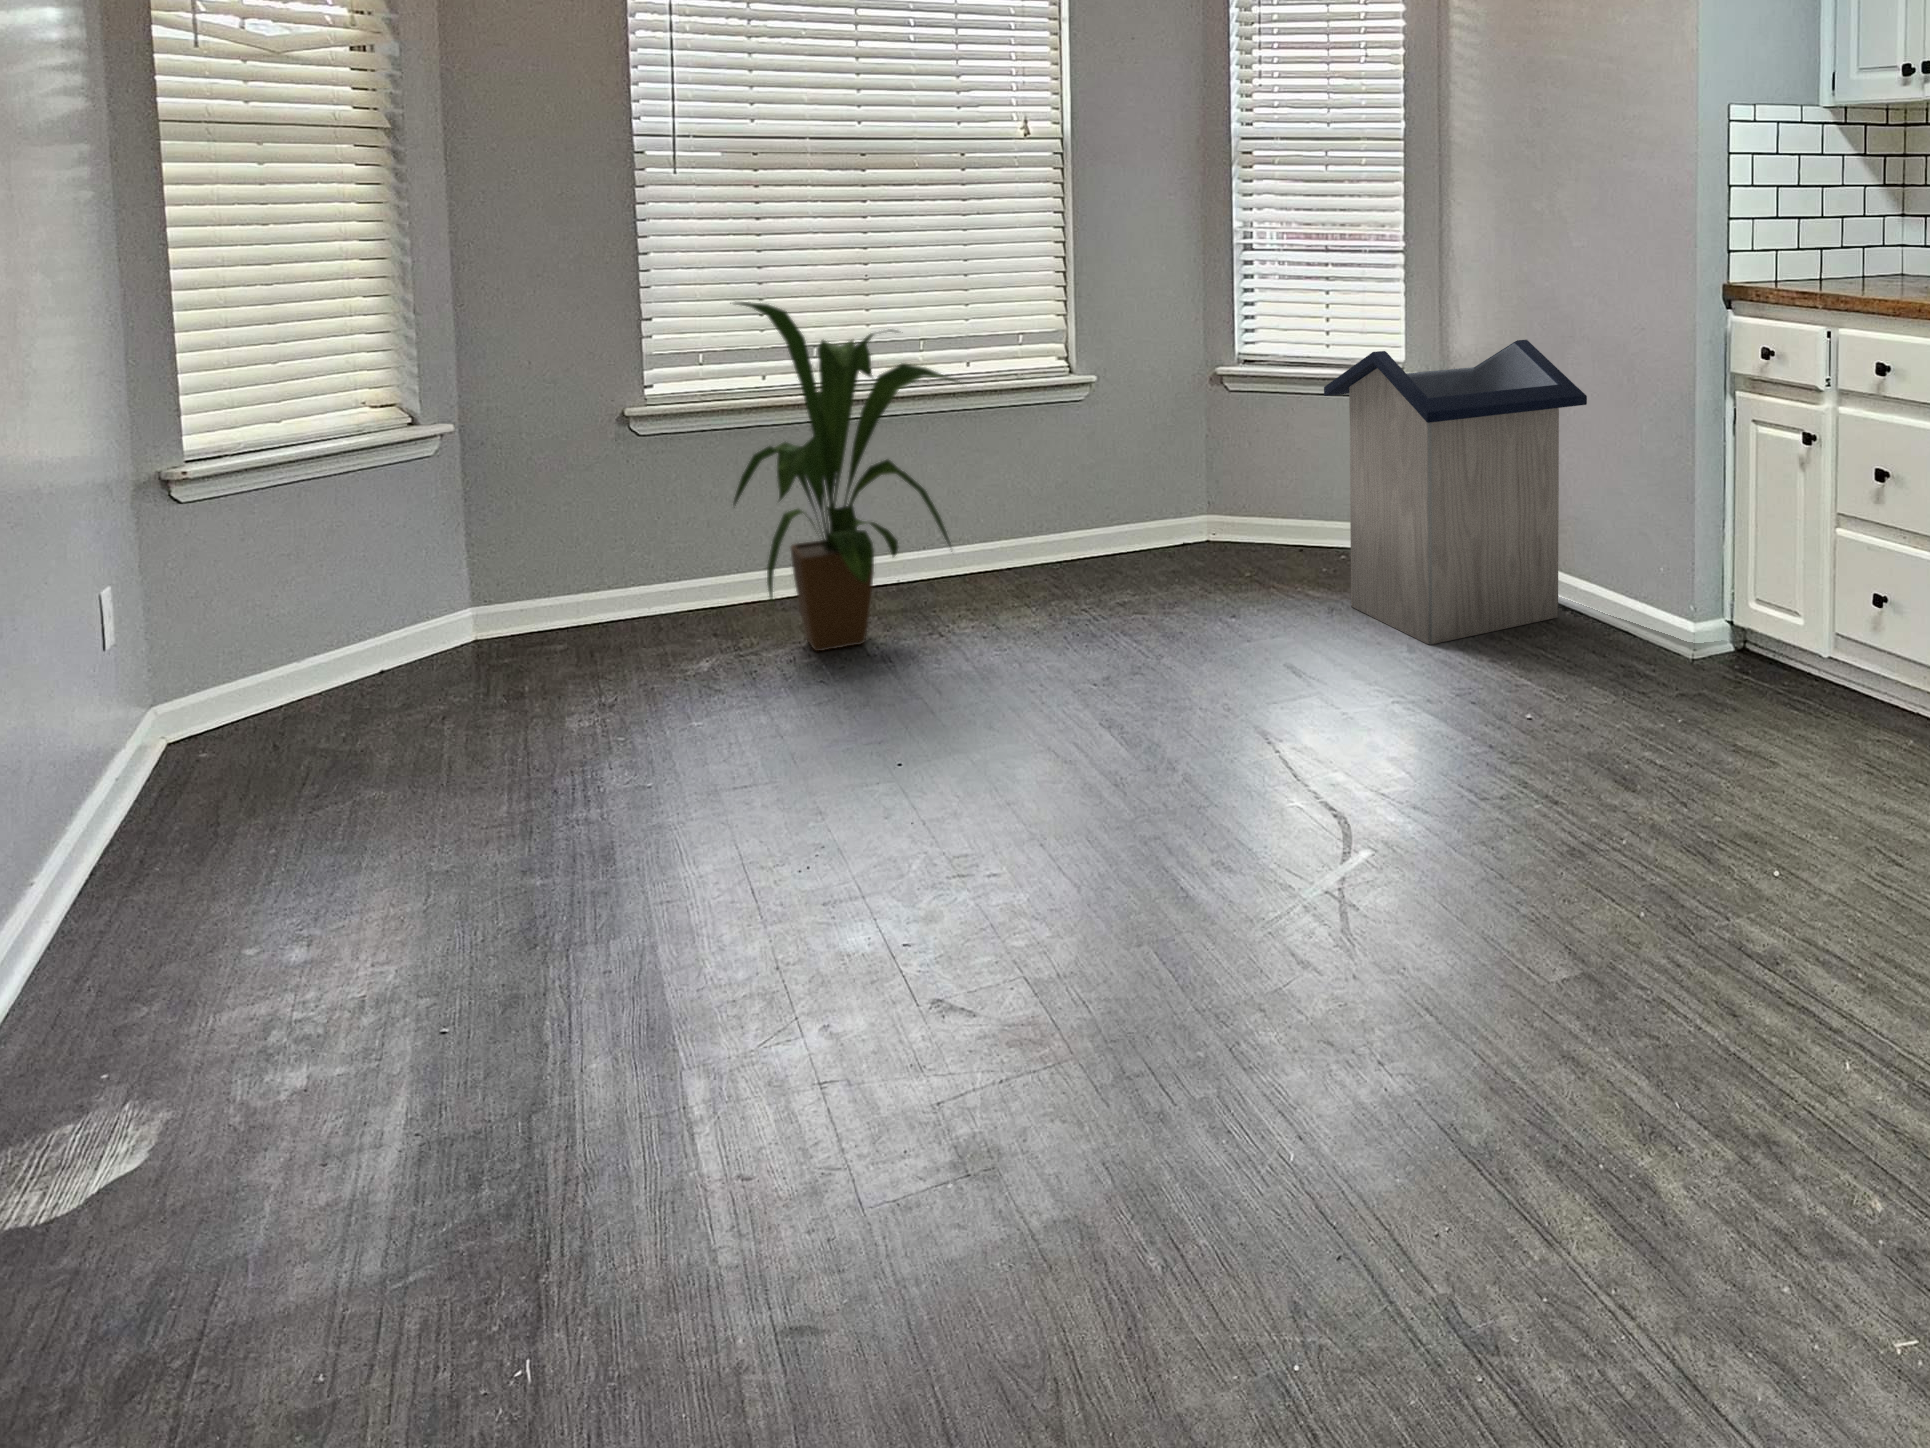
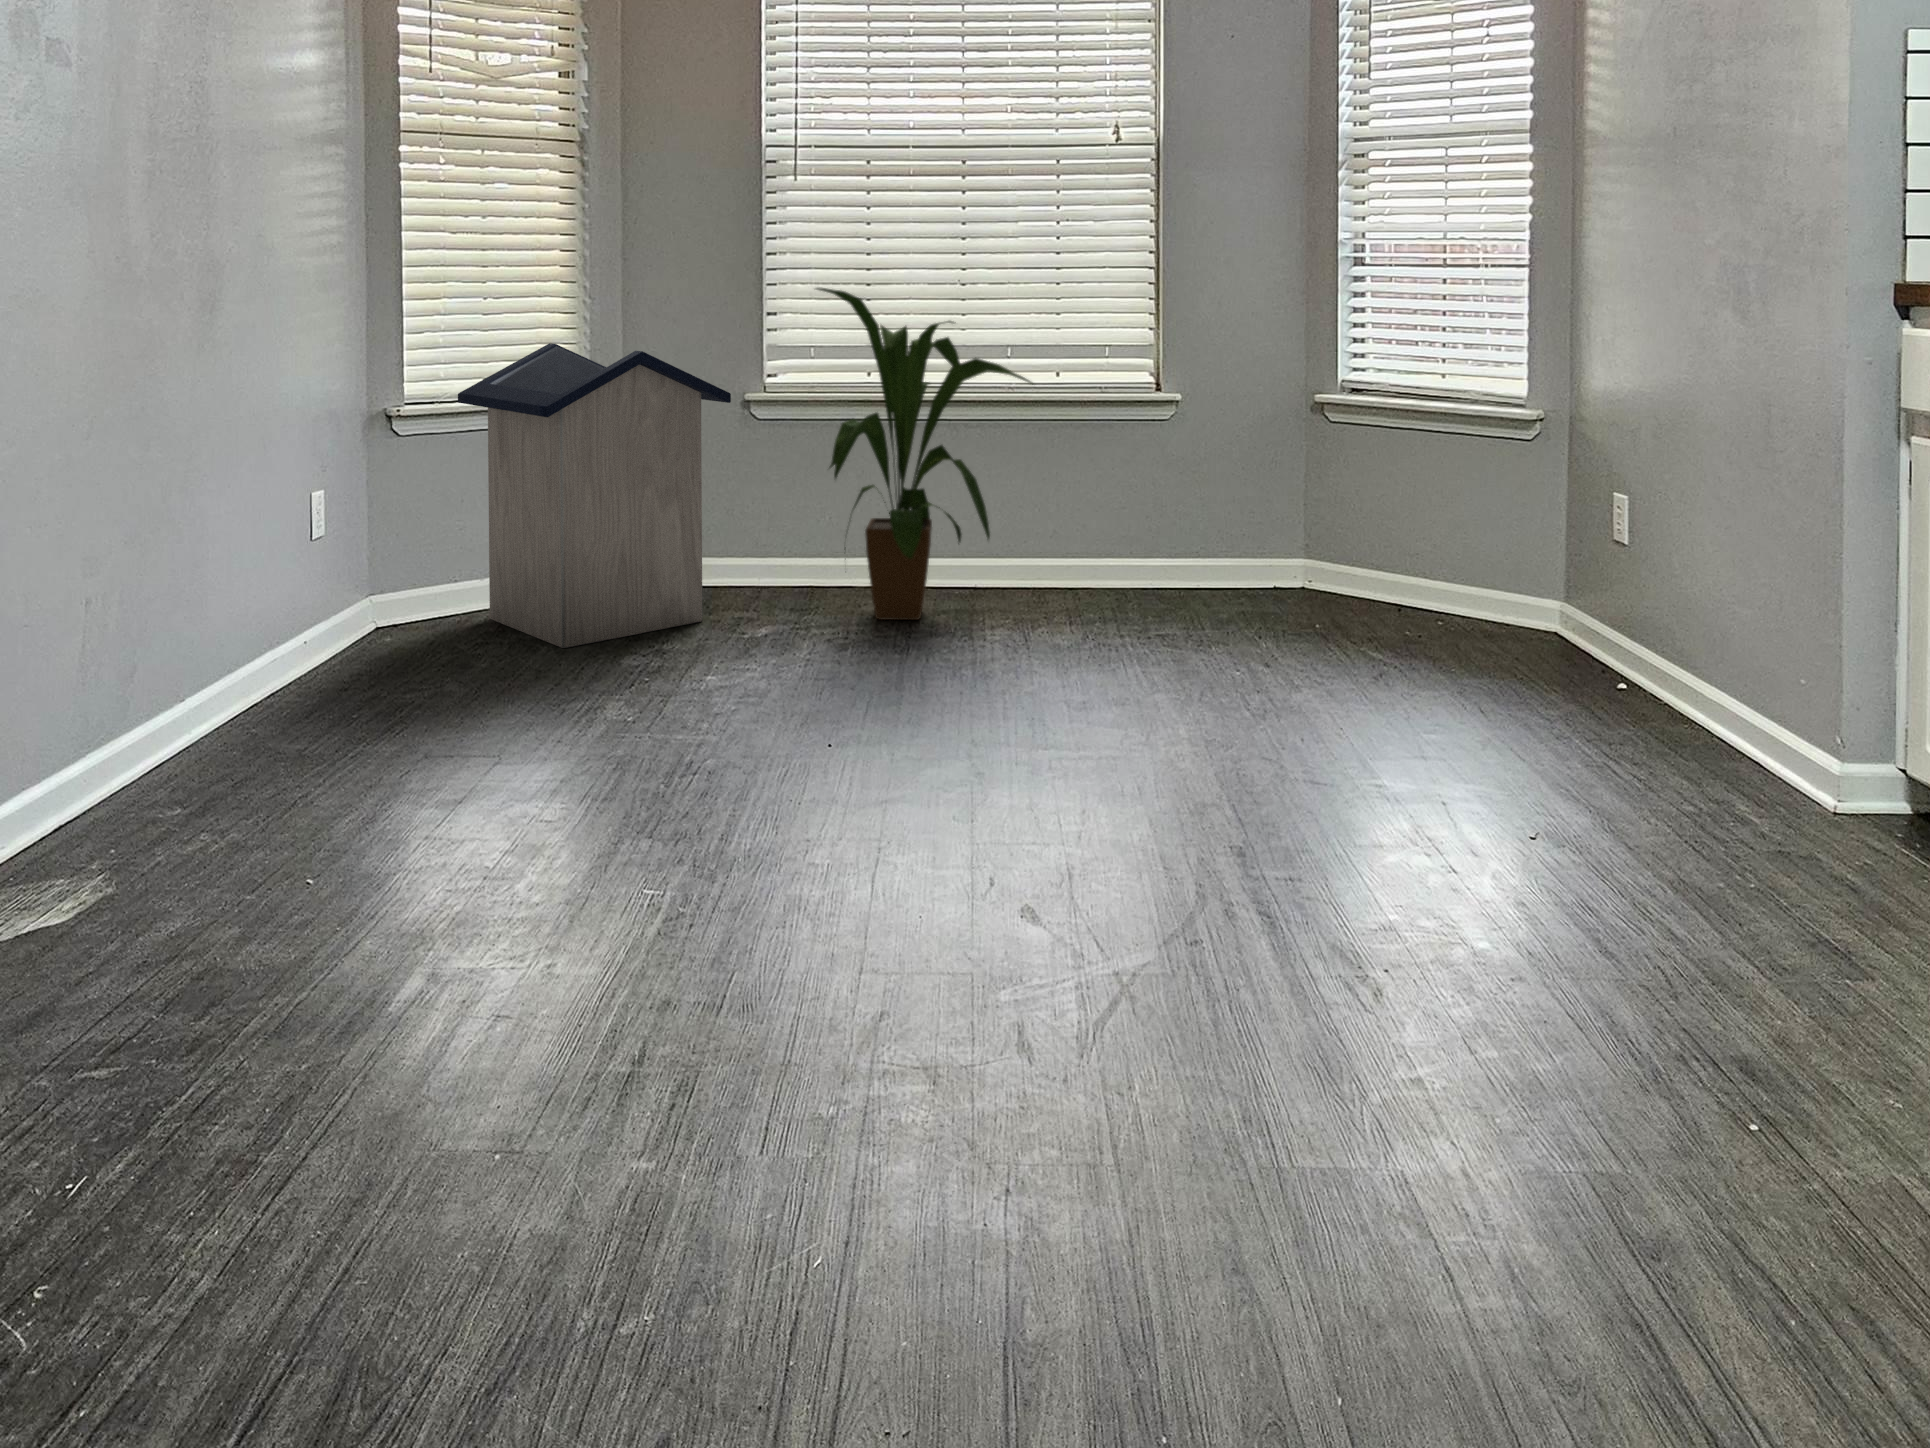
trash can: present [1324,340,1587,645] -> present [458,343,731,648]

